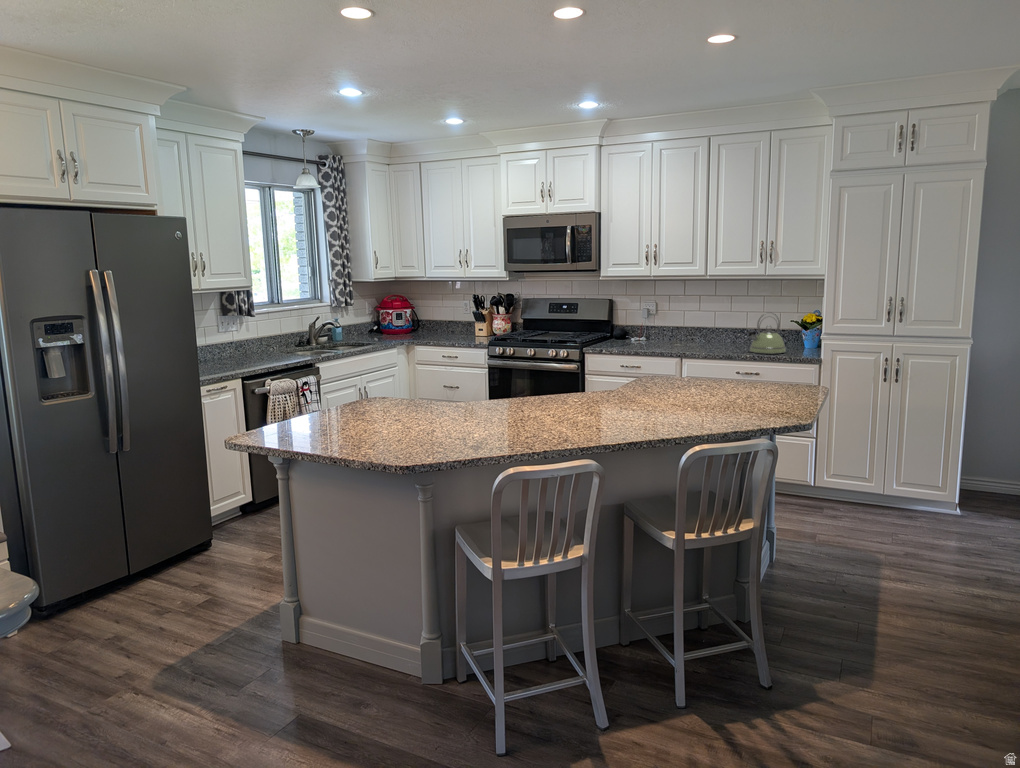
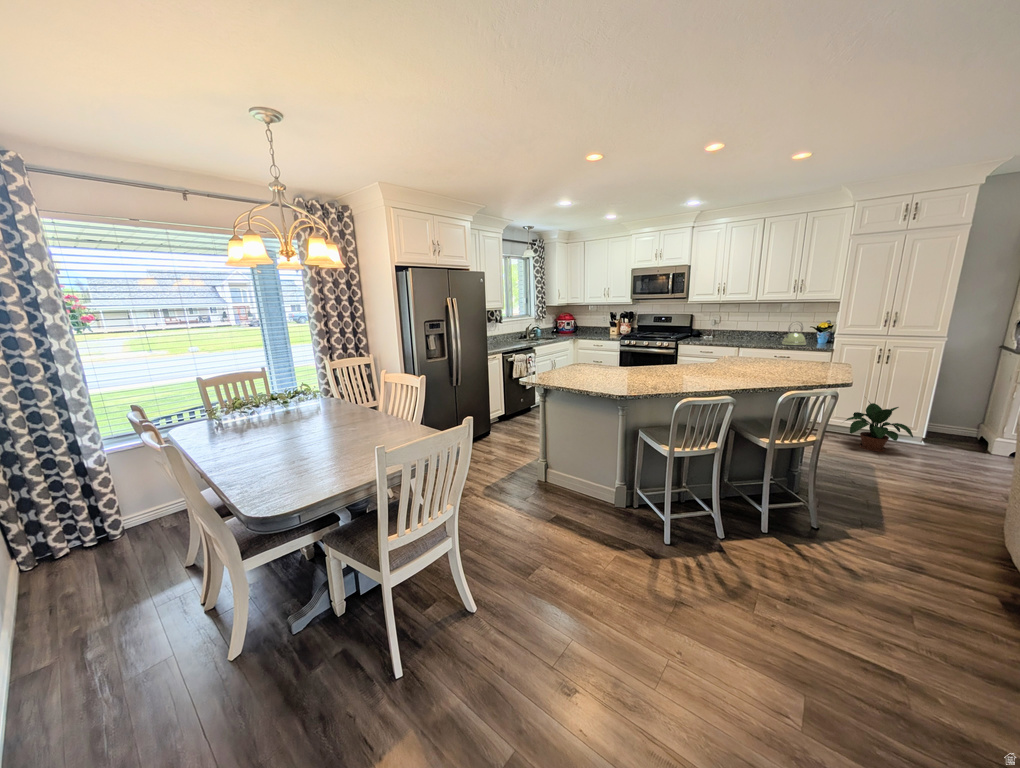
potted plant: none [839,437,936,531] -> present [846,402,913,451]

